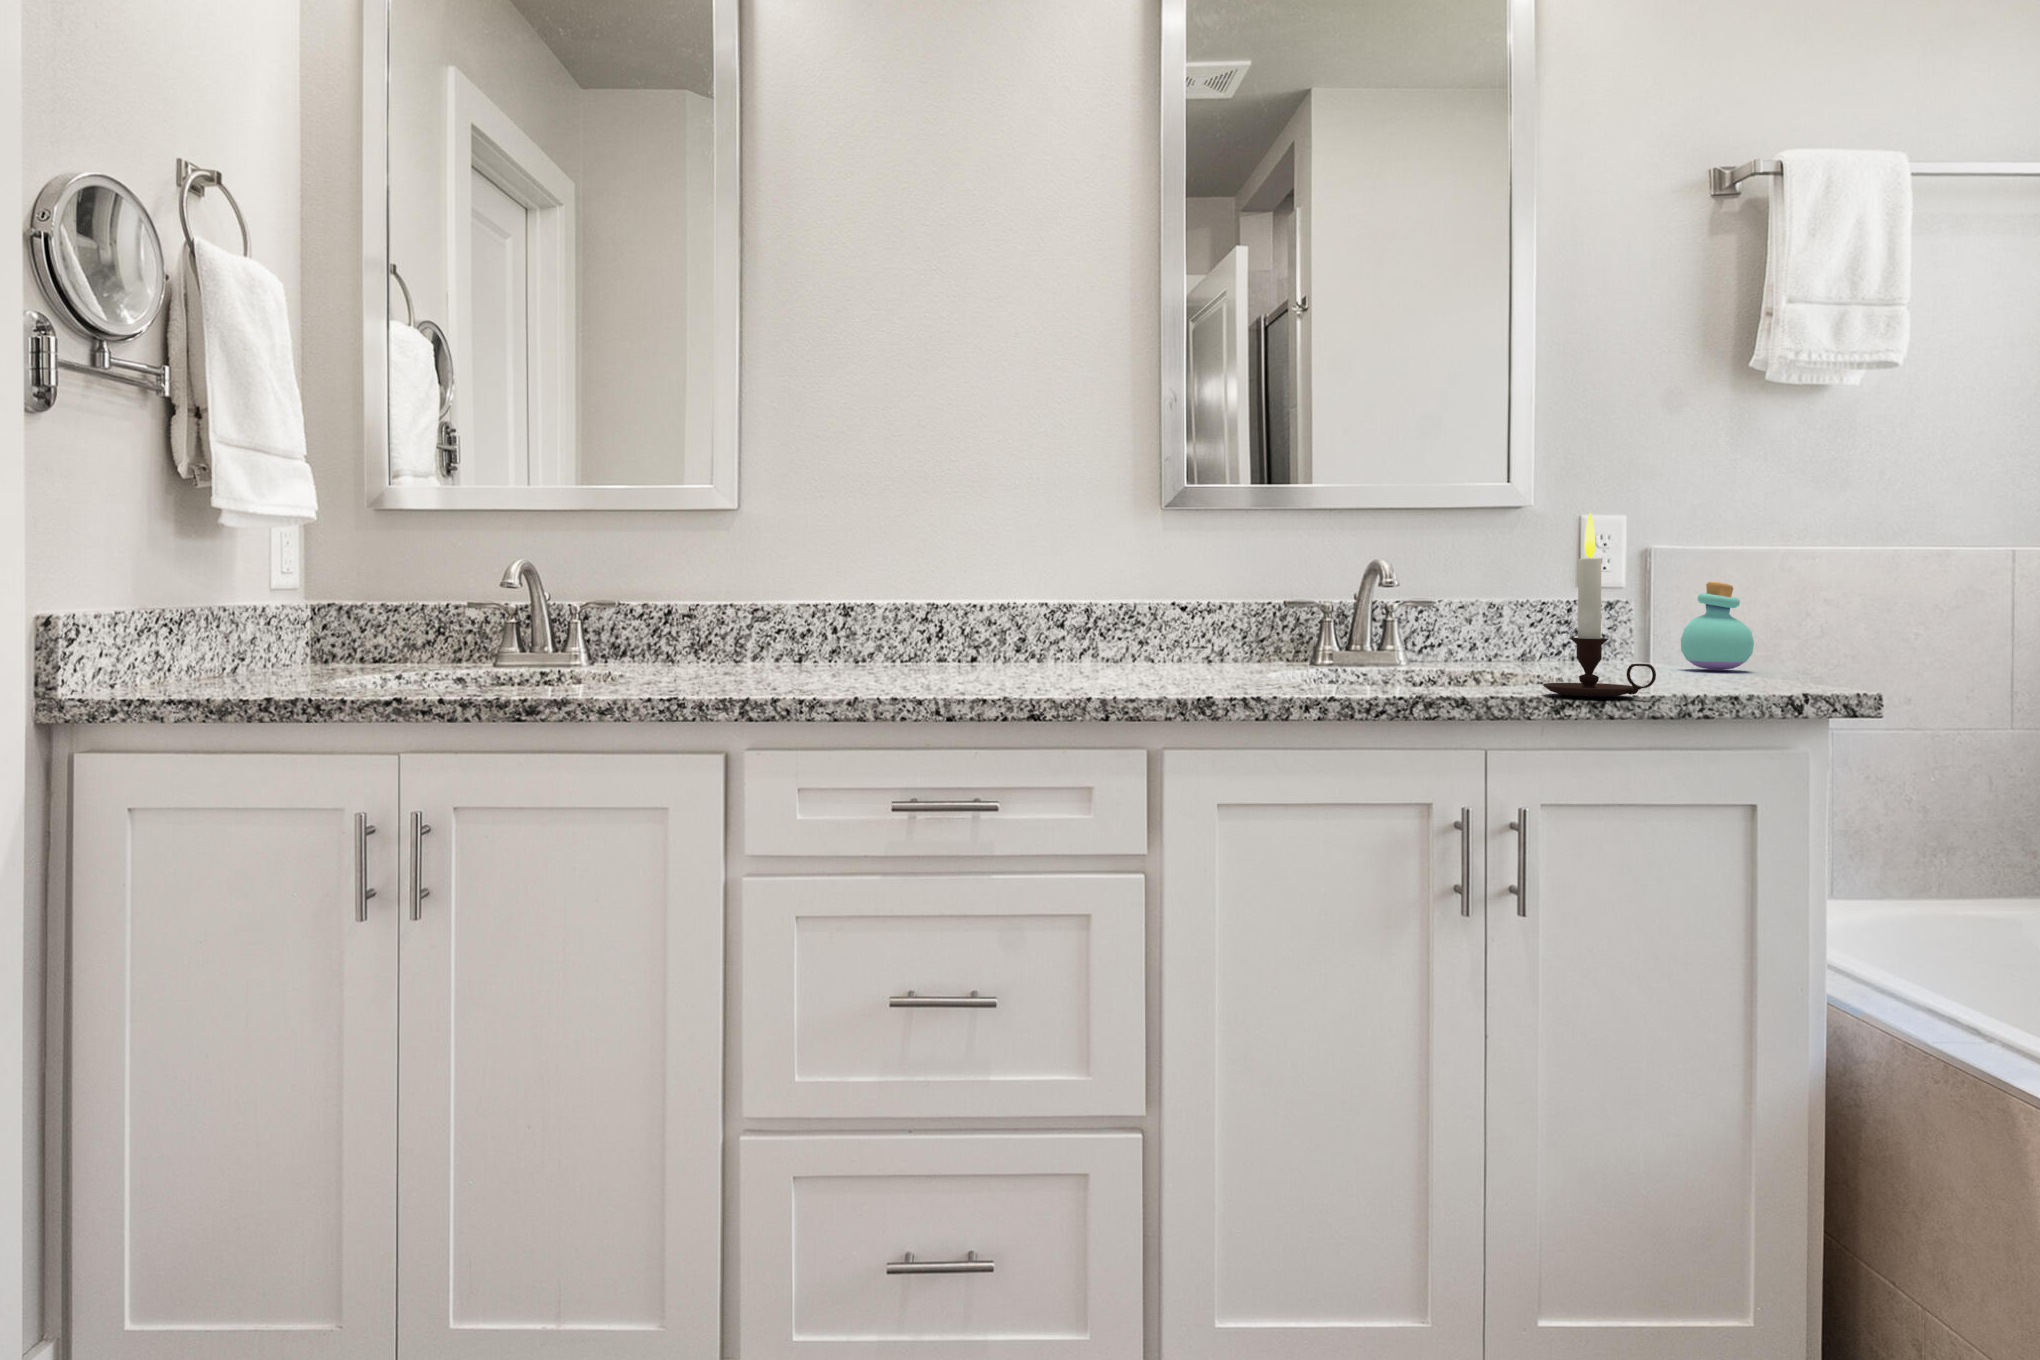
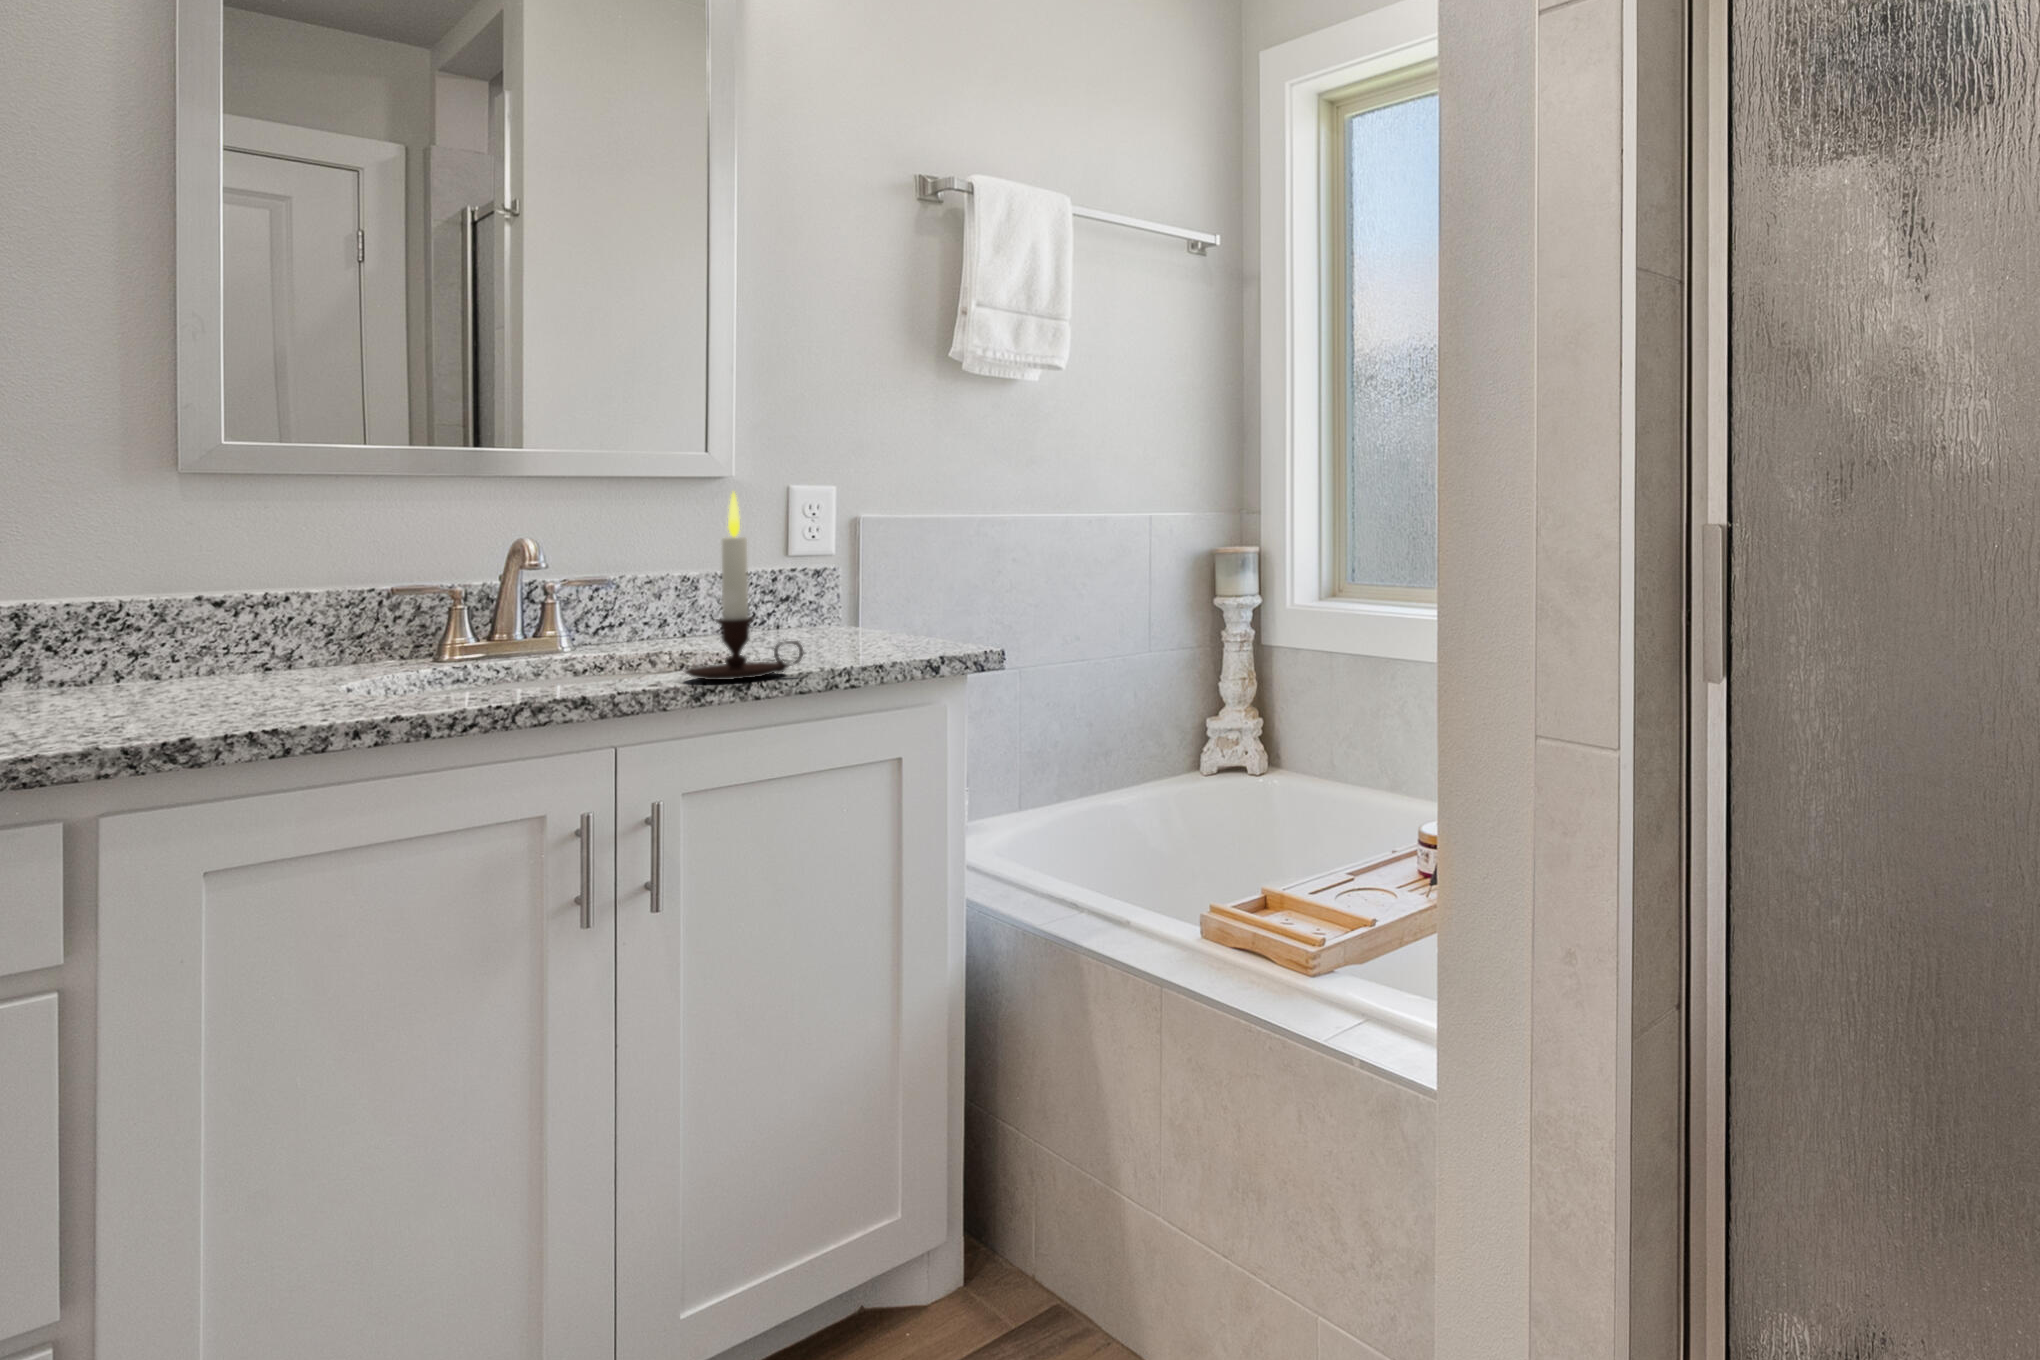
perfume bottle: present [1681,582,1754,670] -> none [874,550,940,629]

